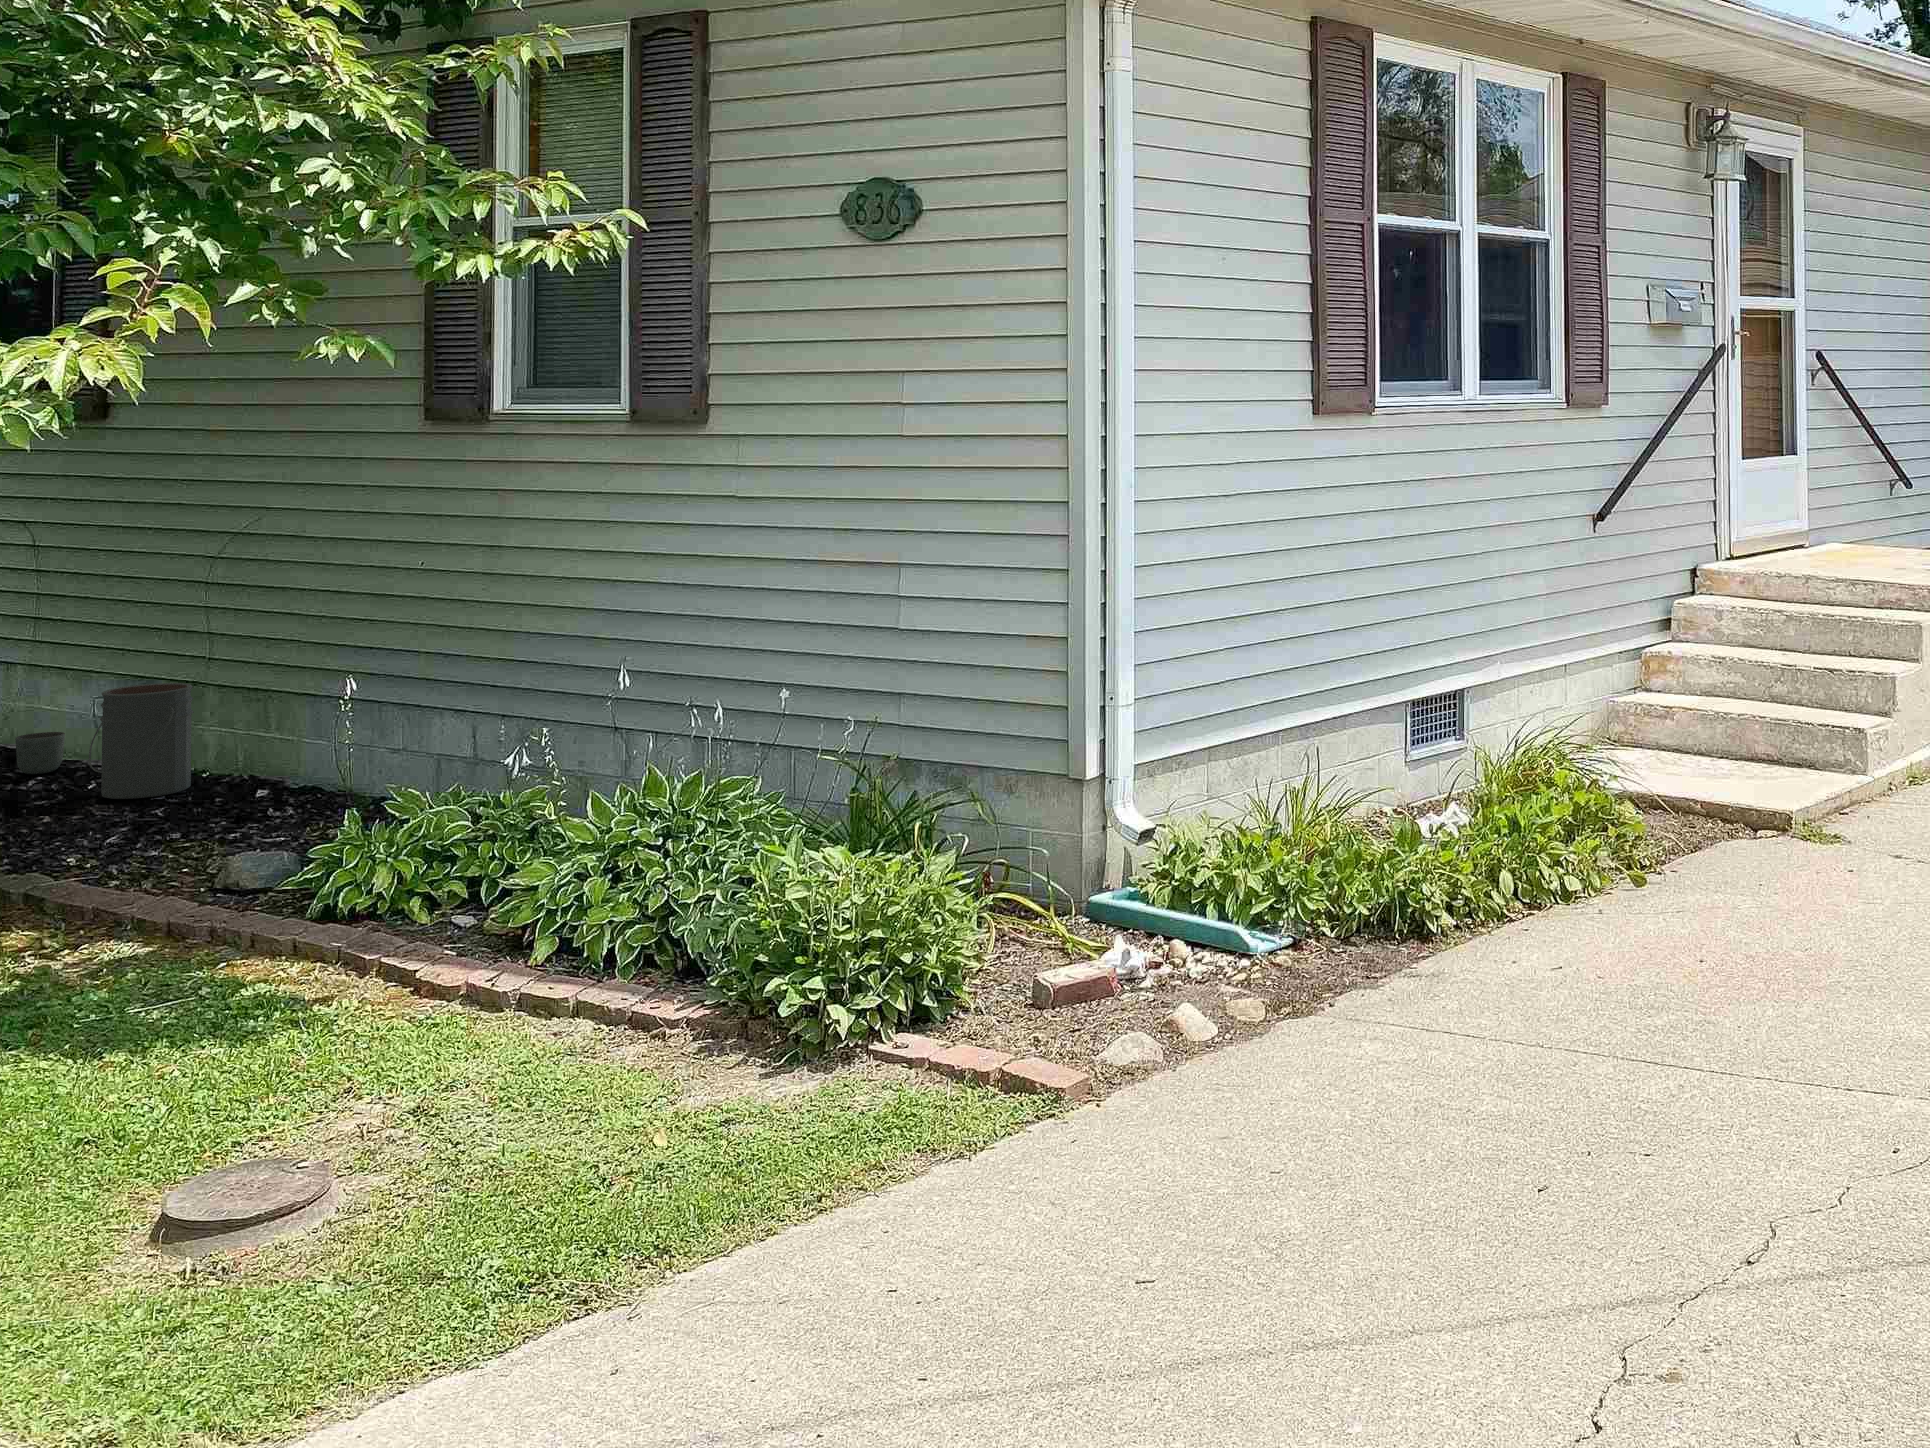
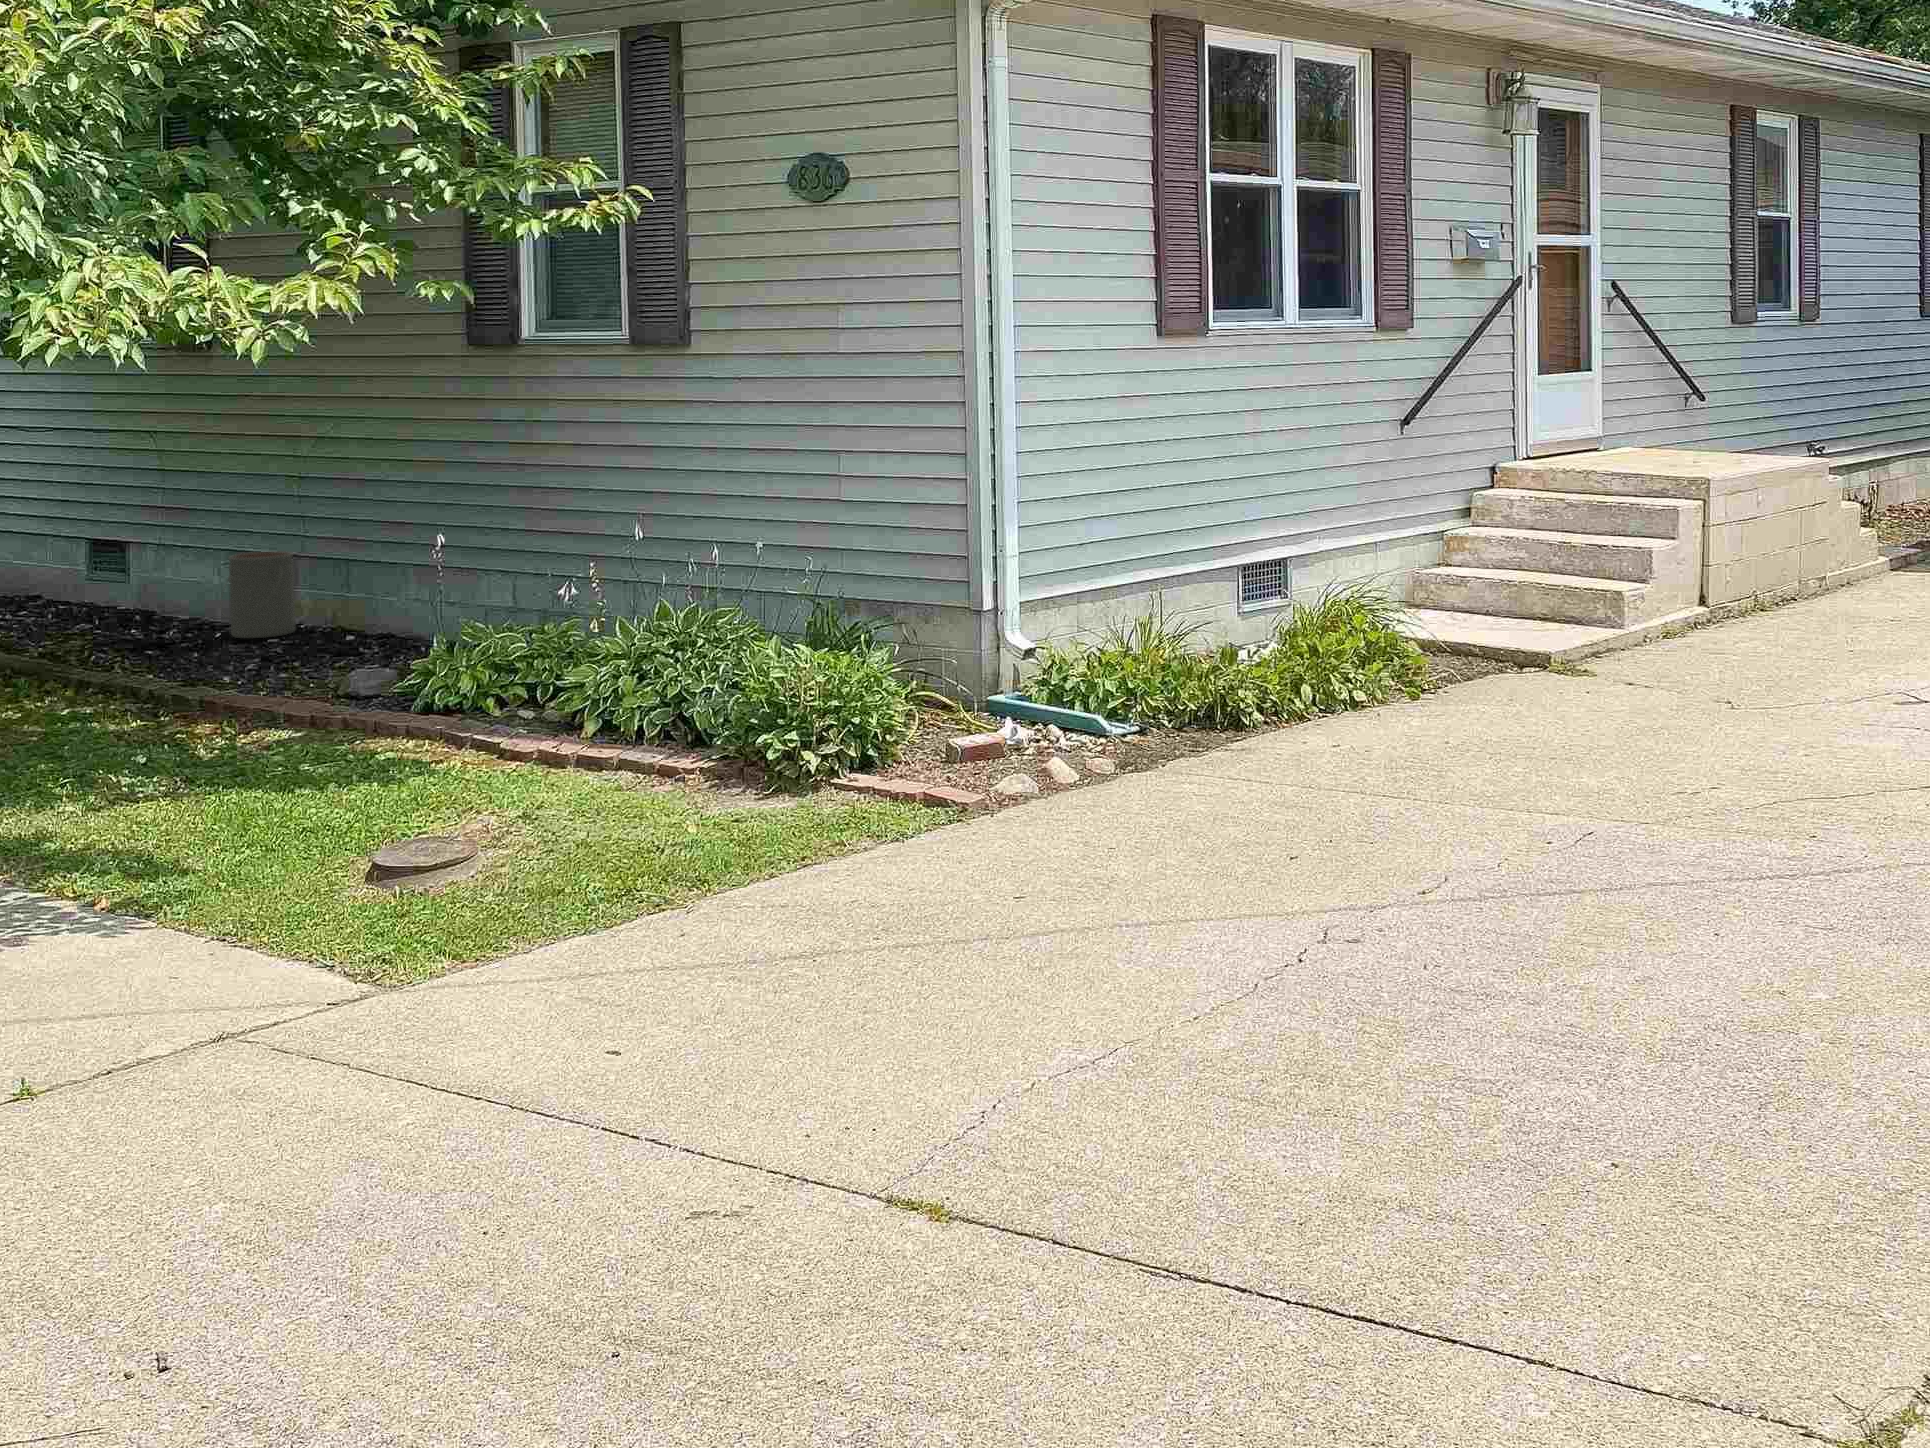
planter: present [15,732,65,774] -> none [158,591,194,623]

